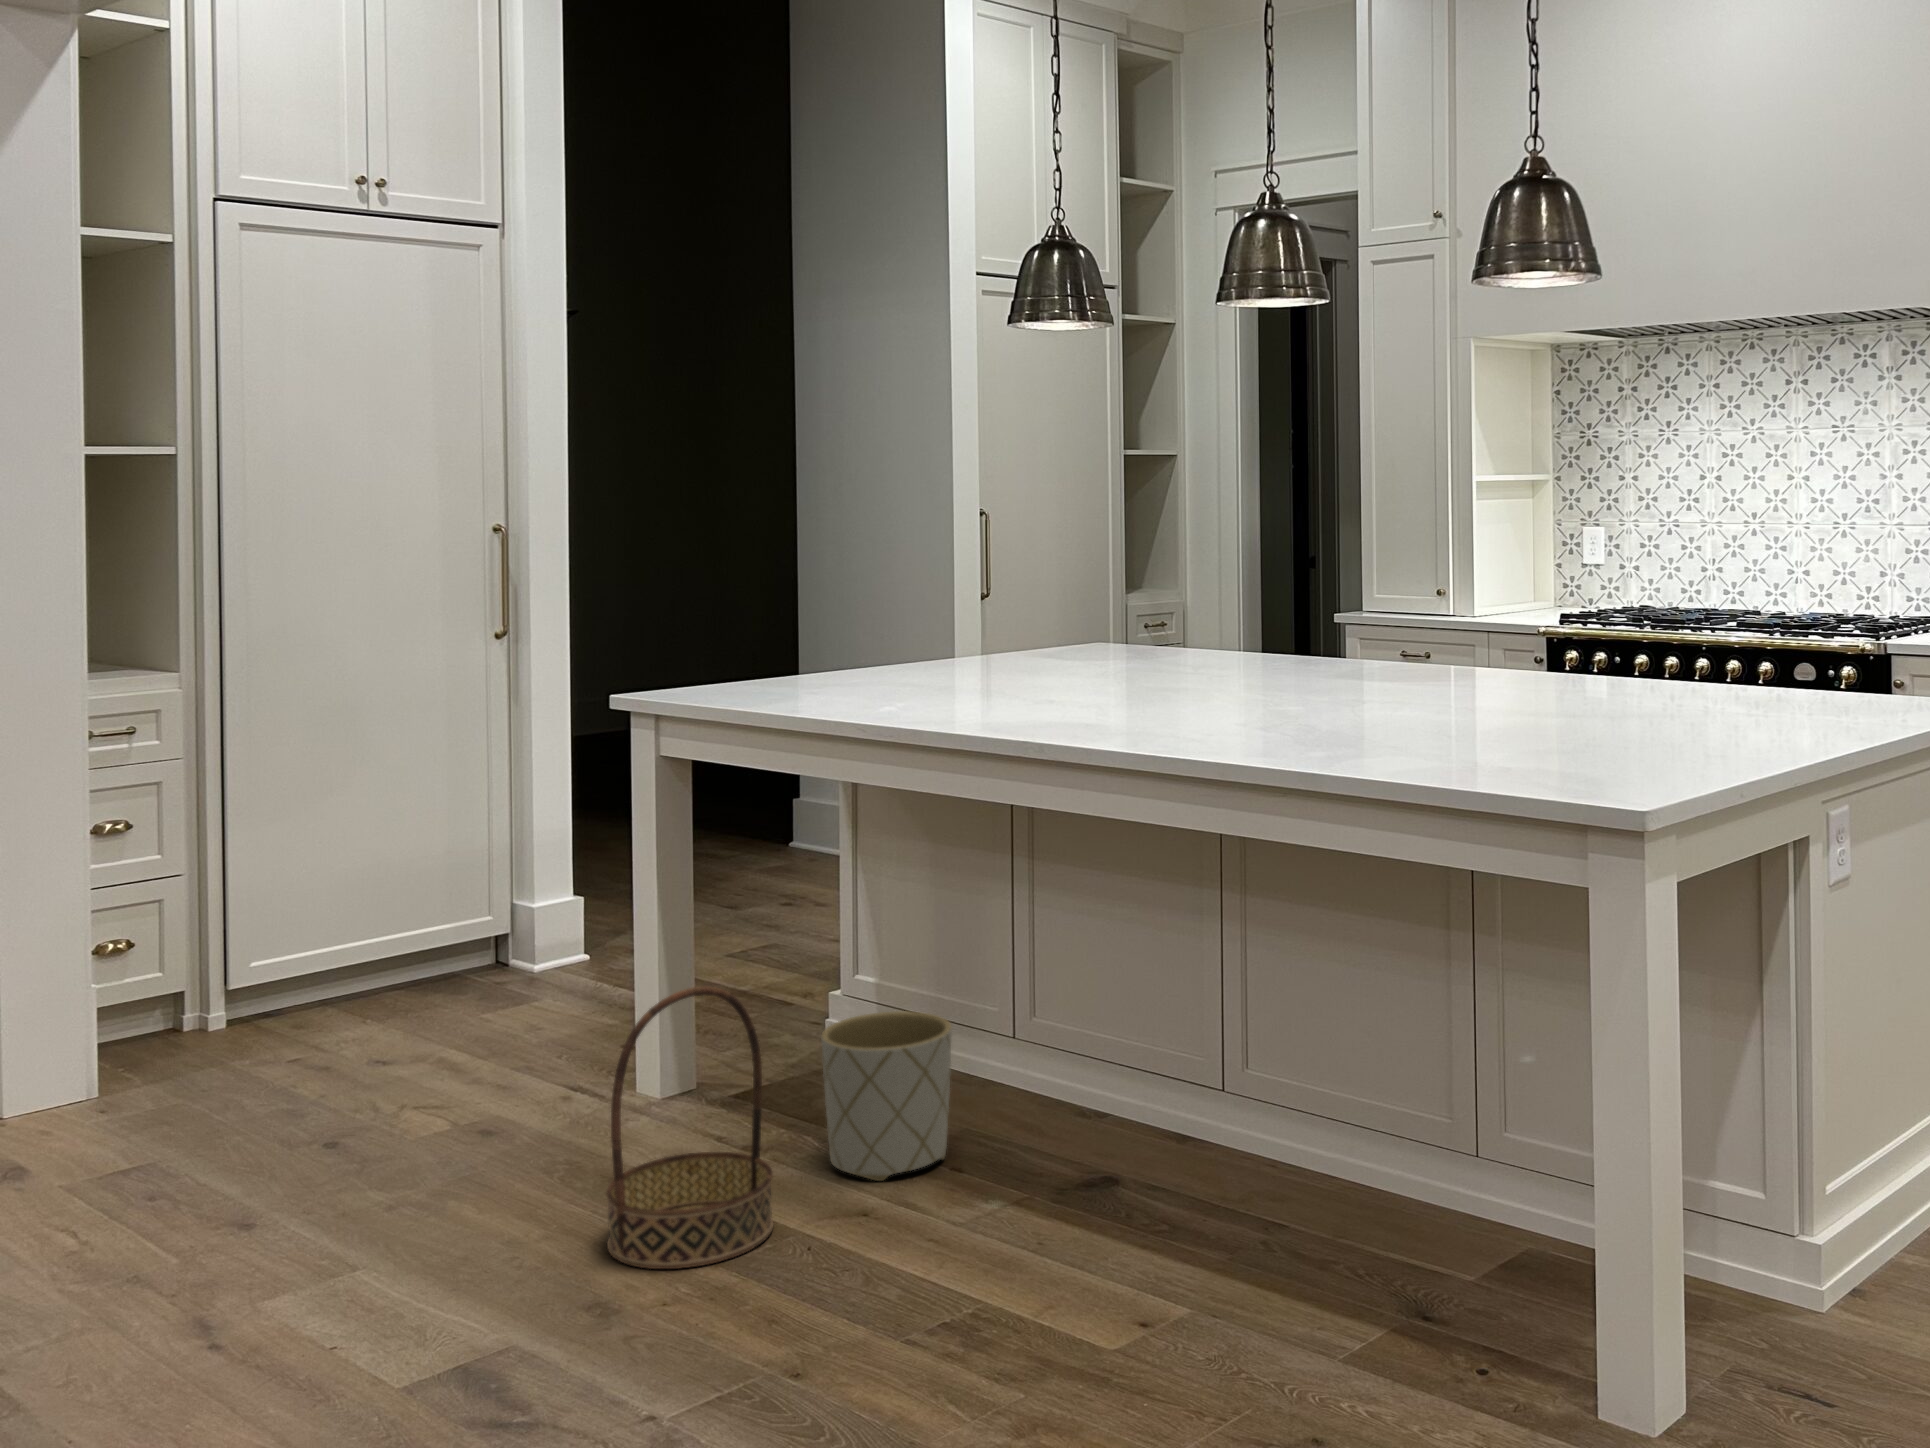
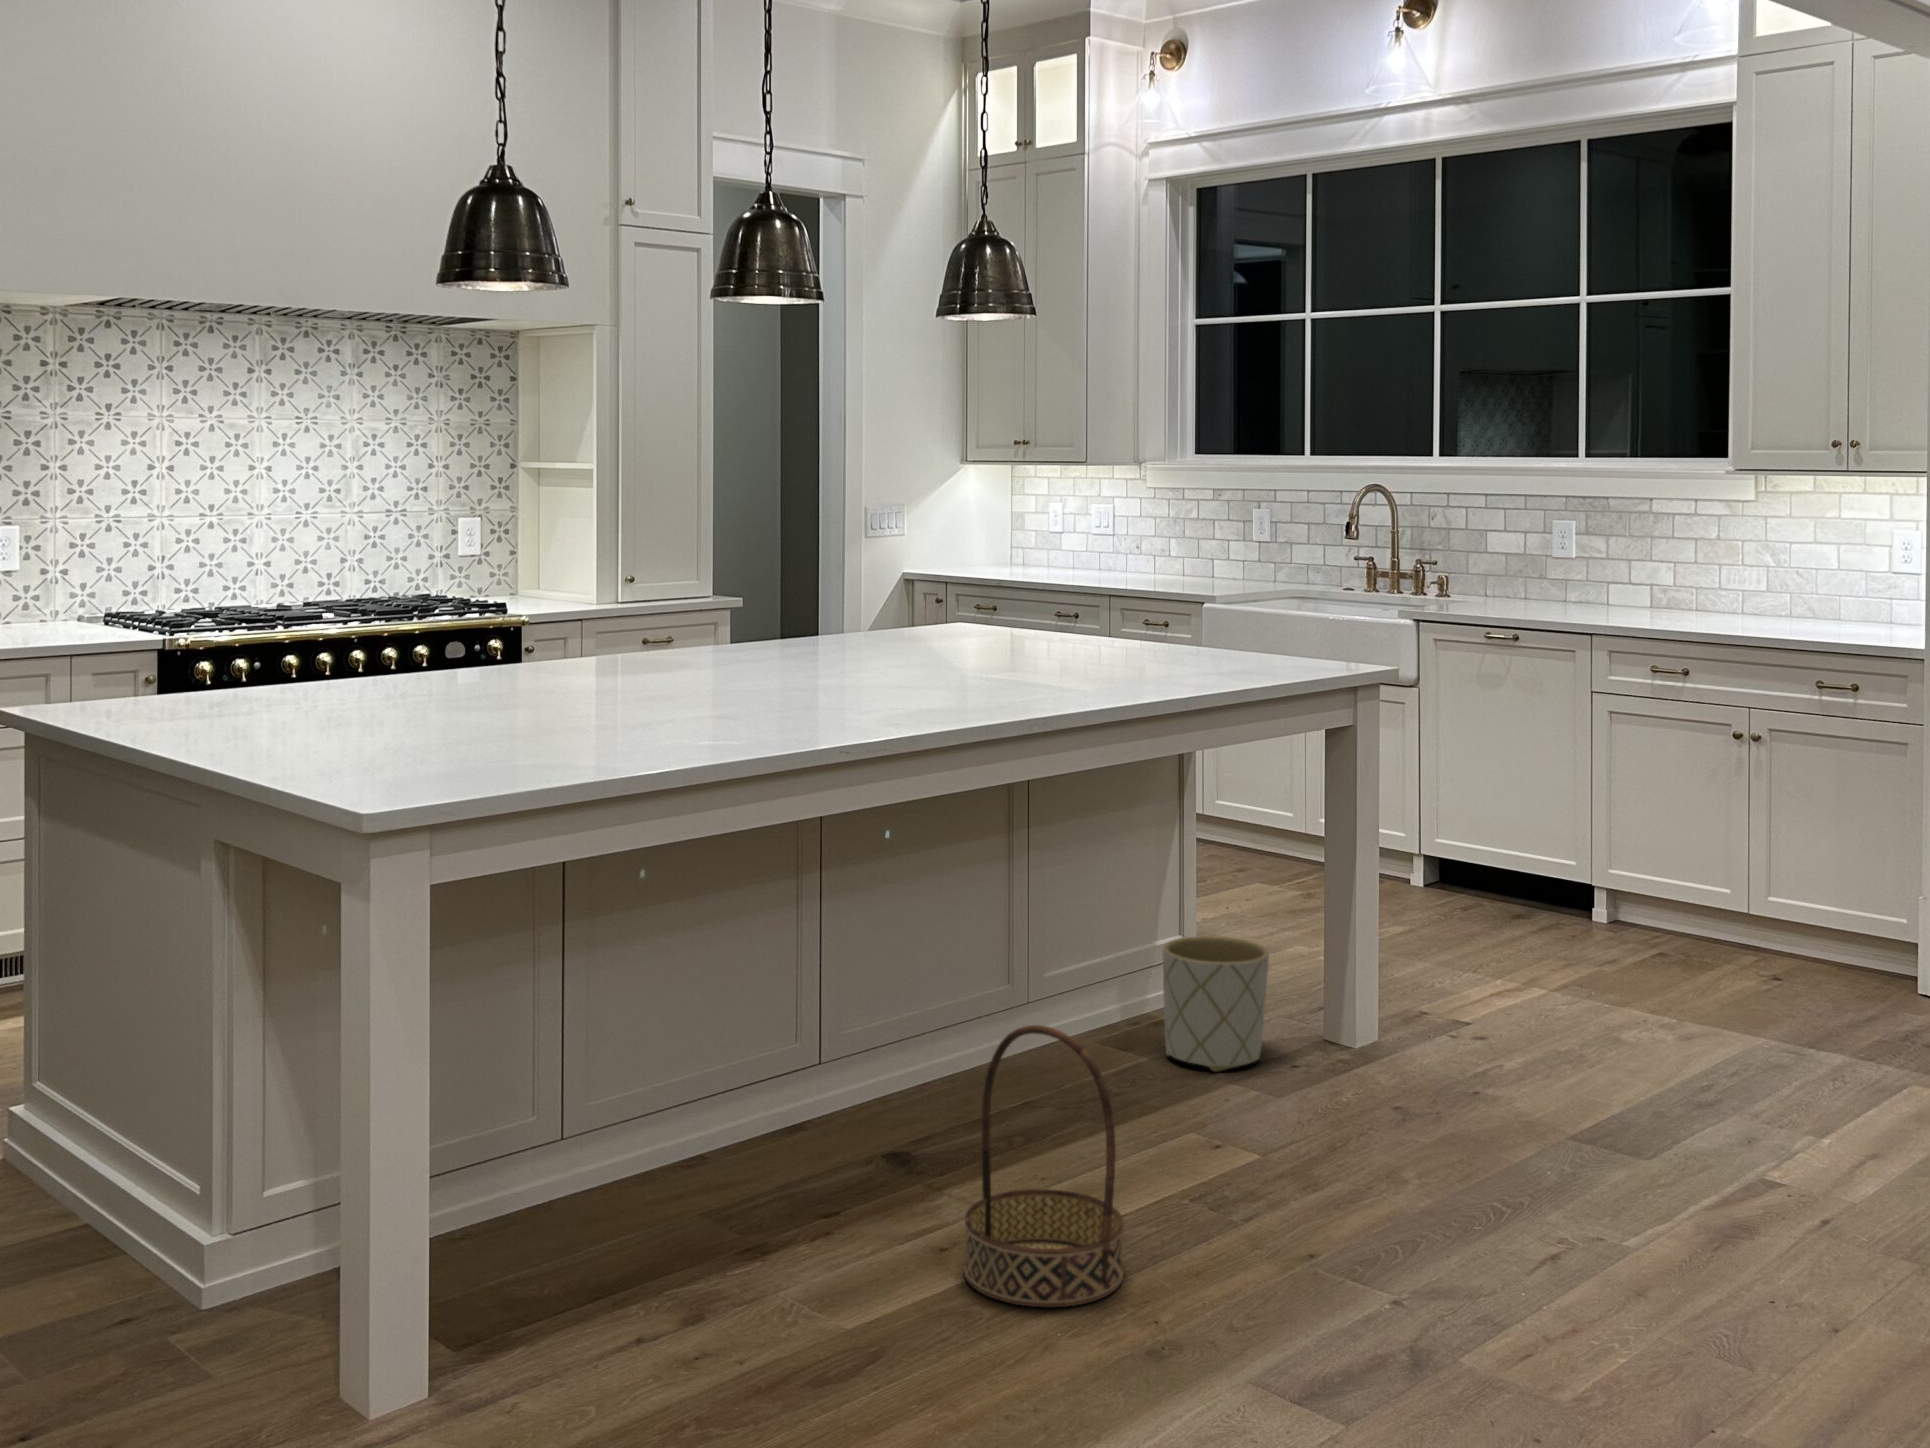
planter: present [821,1011,952,1181] -> present [1162,936,1269,1072]

